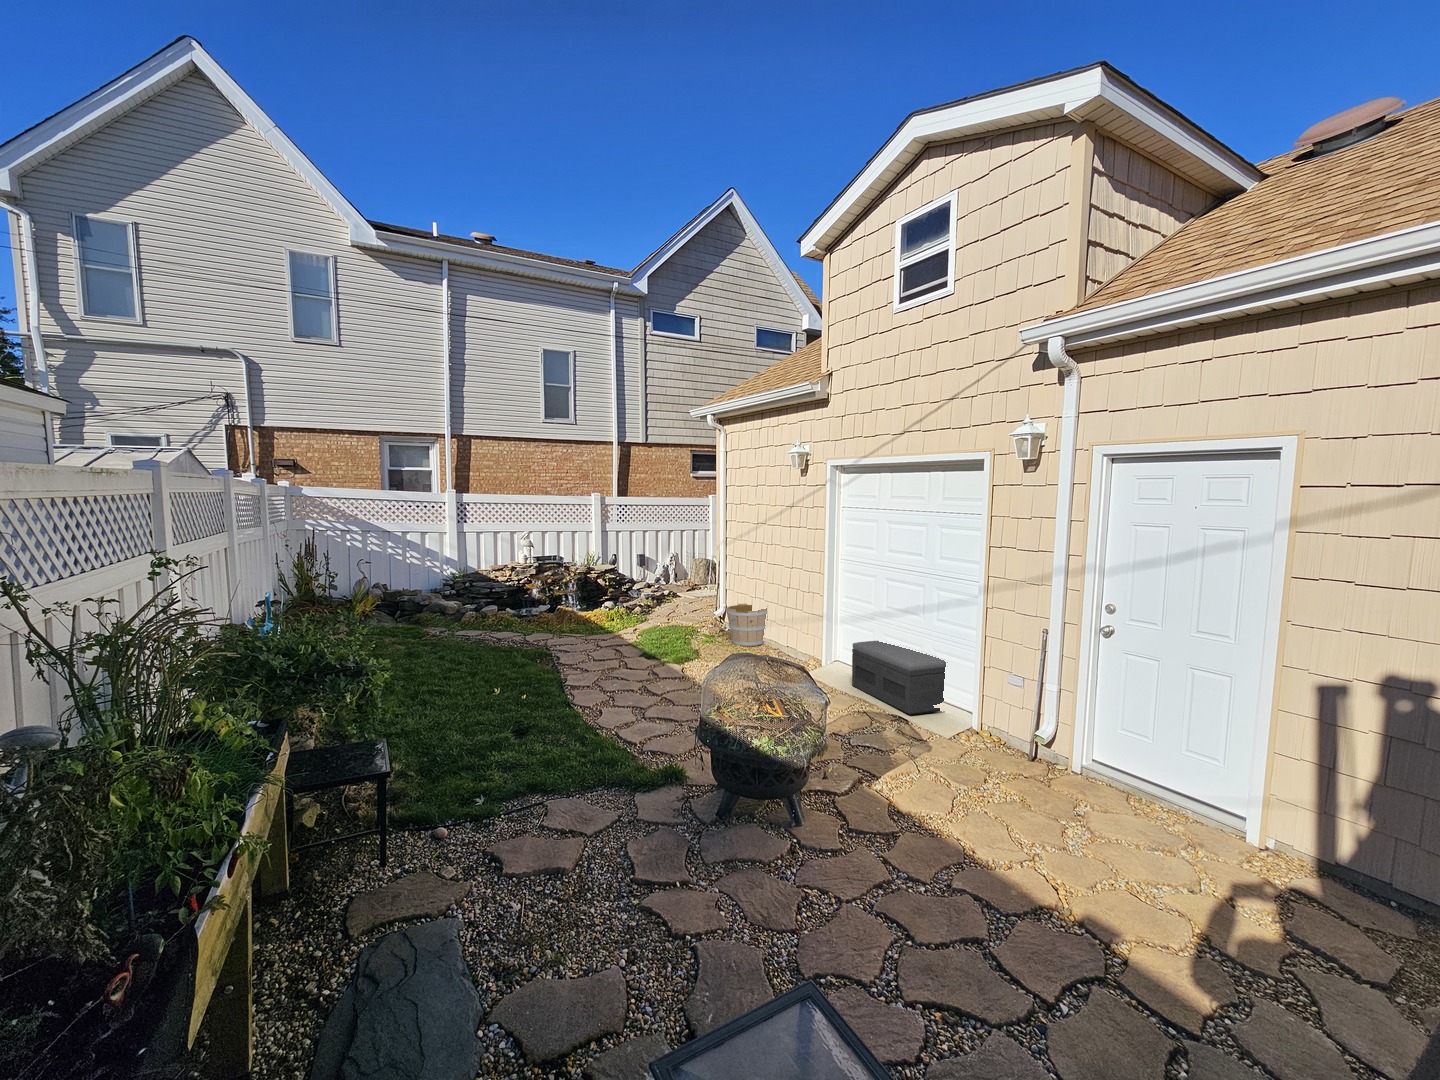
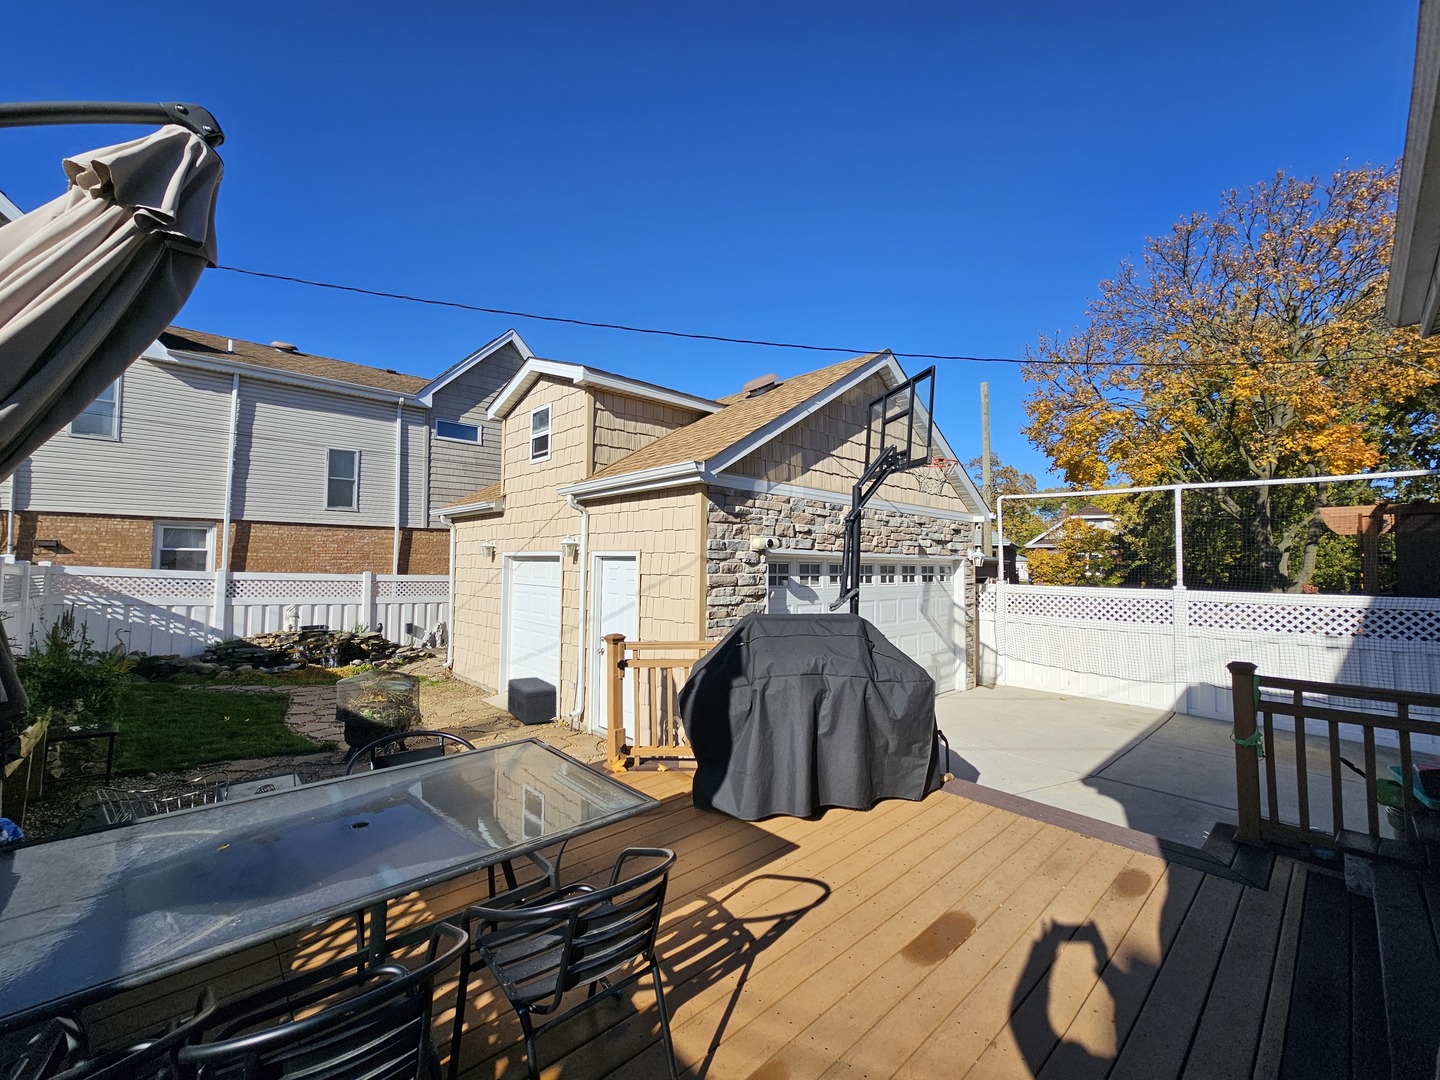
wooden bucket: present [726,604,767,646] -> none [442,658,478,691]

